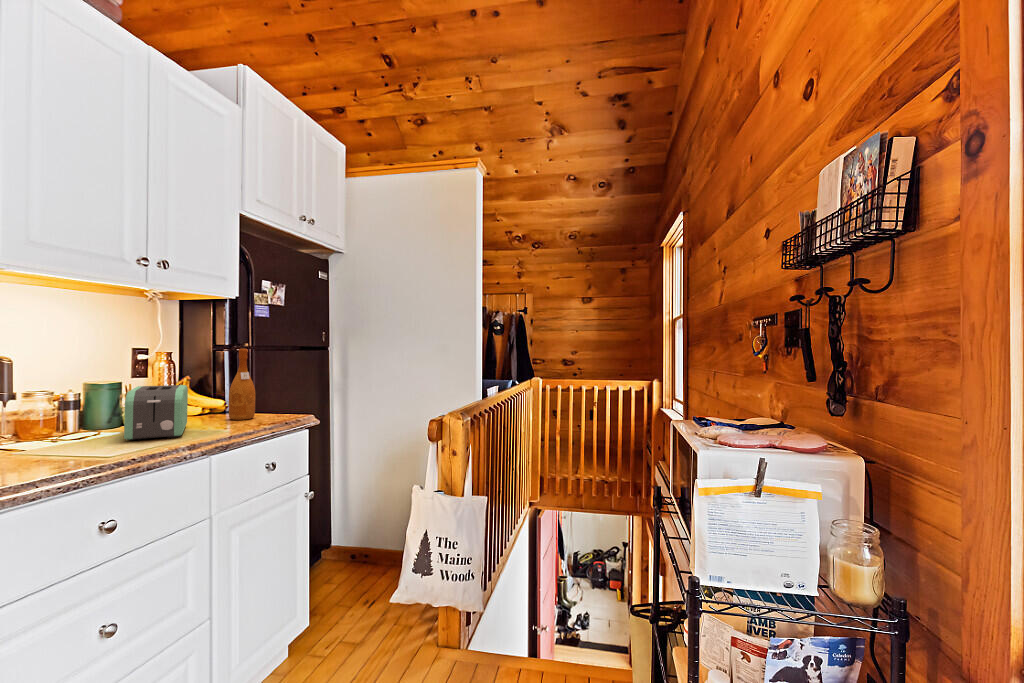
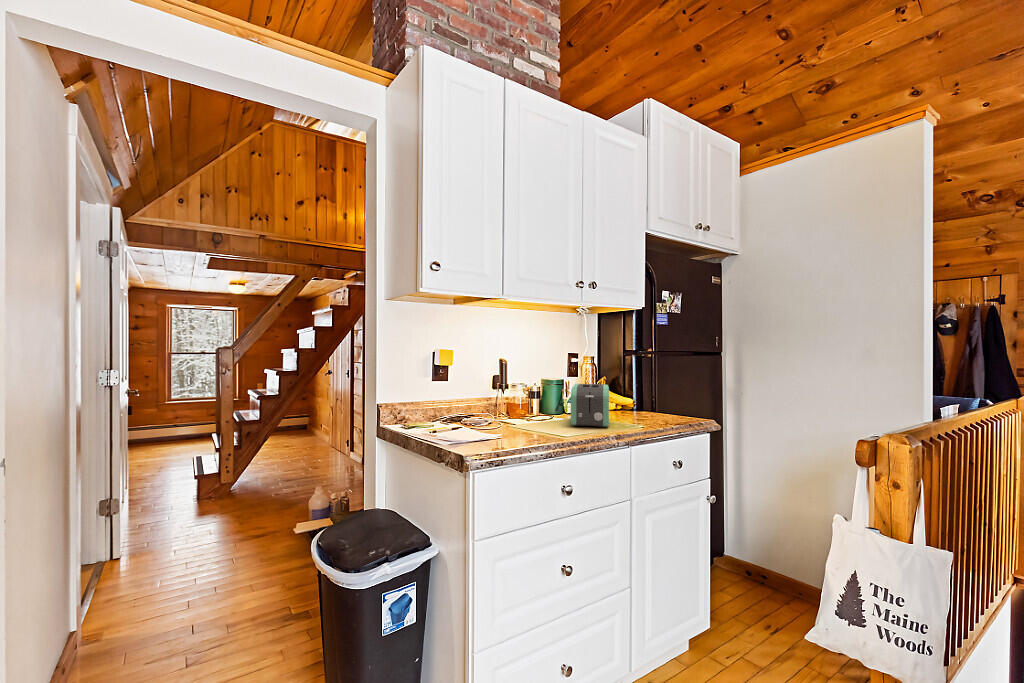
wine bottle: present [229,348,255,420] -> none [638,354,659,418]

